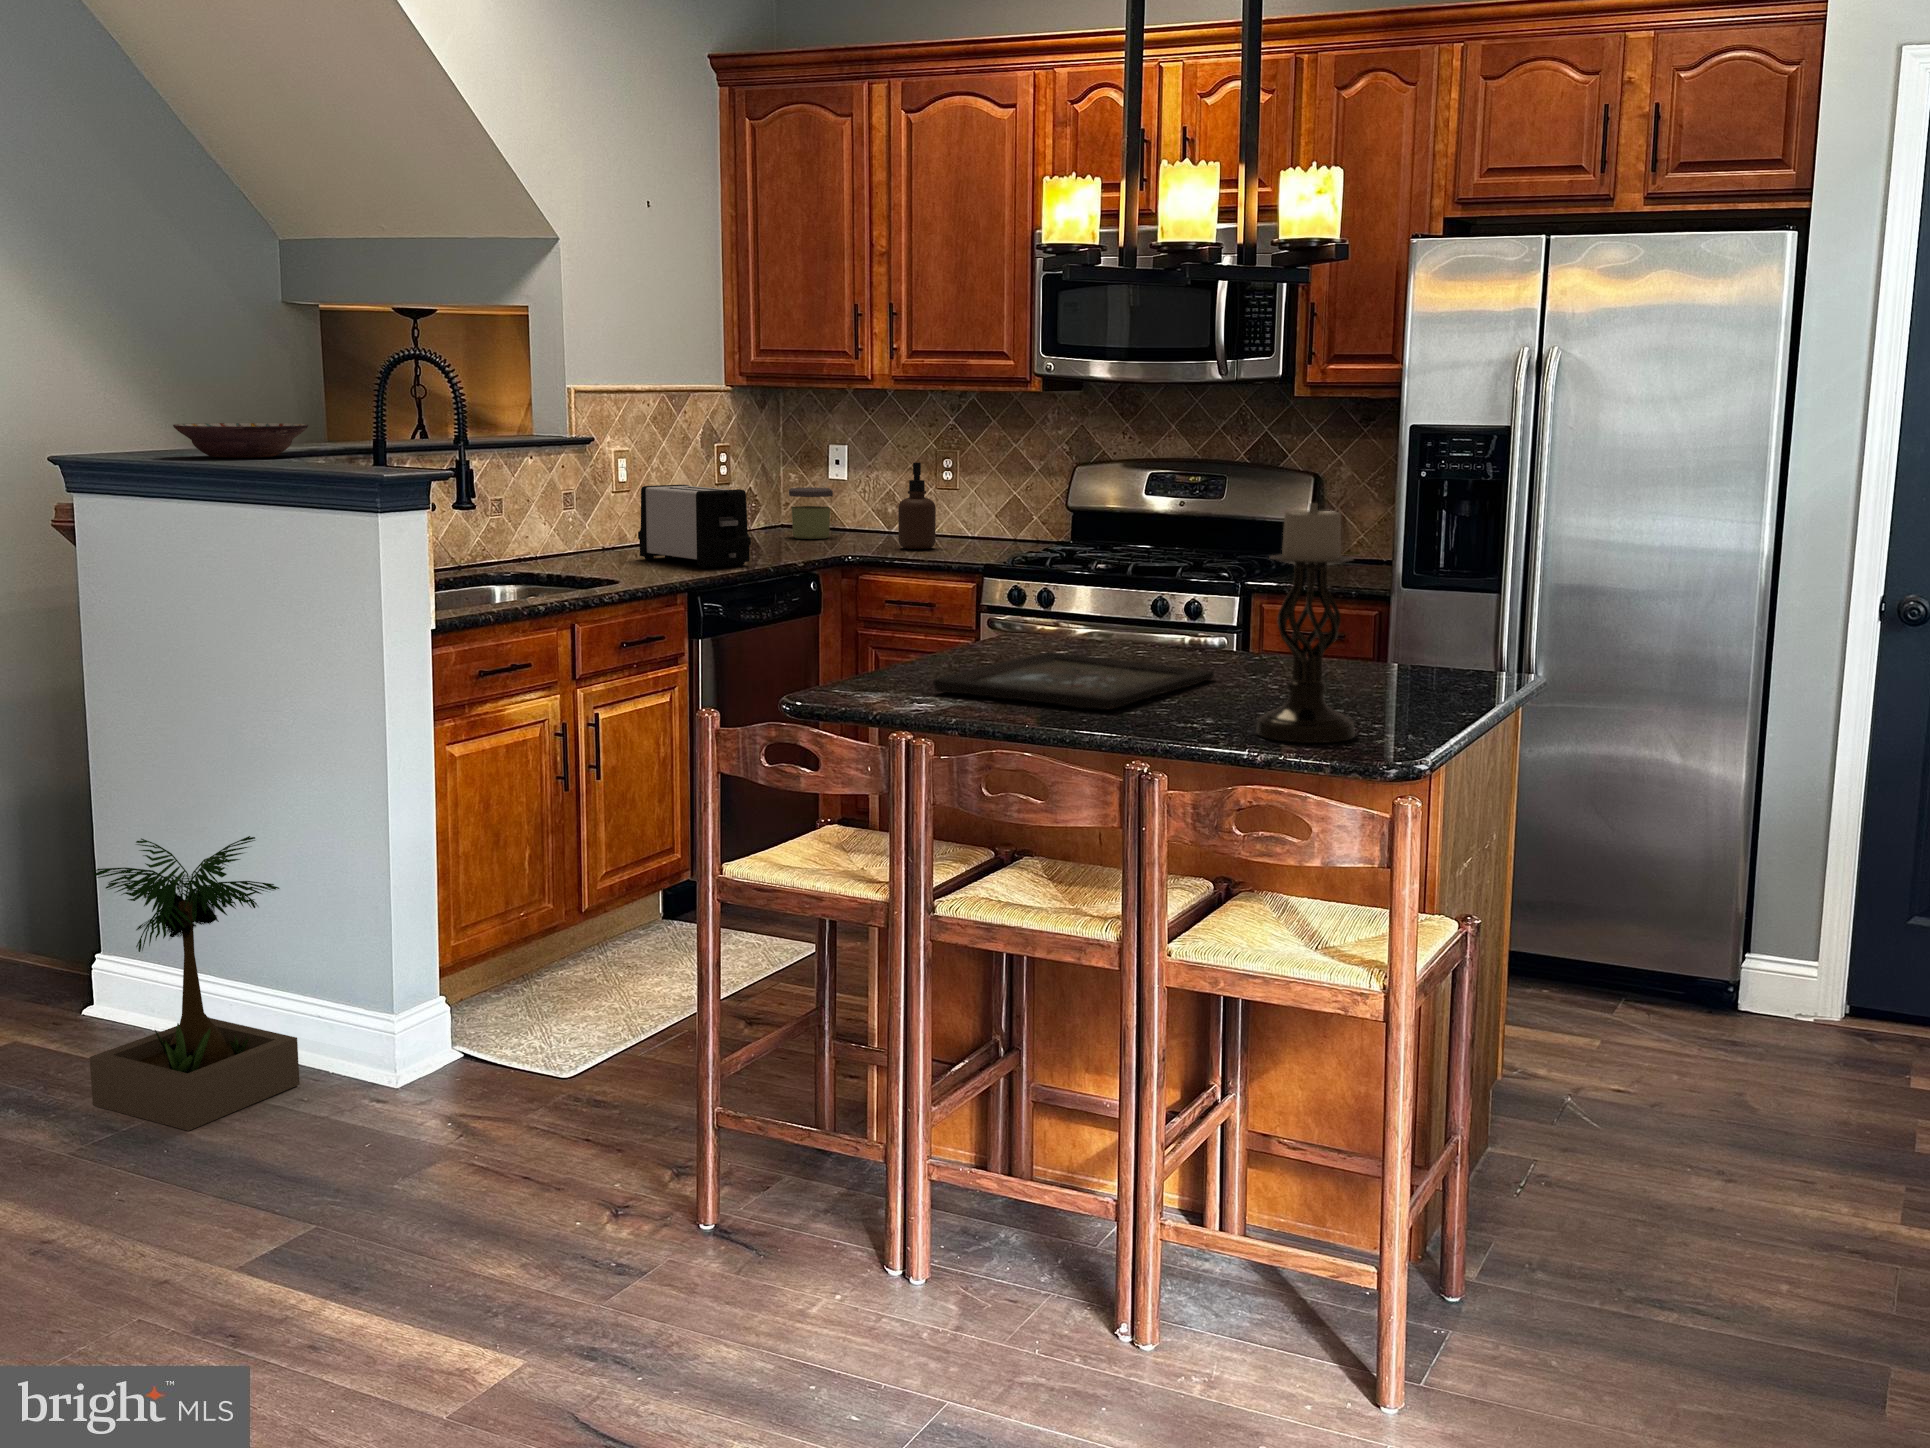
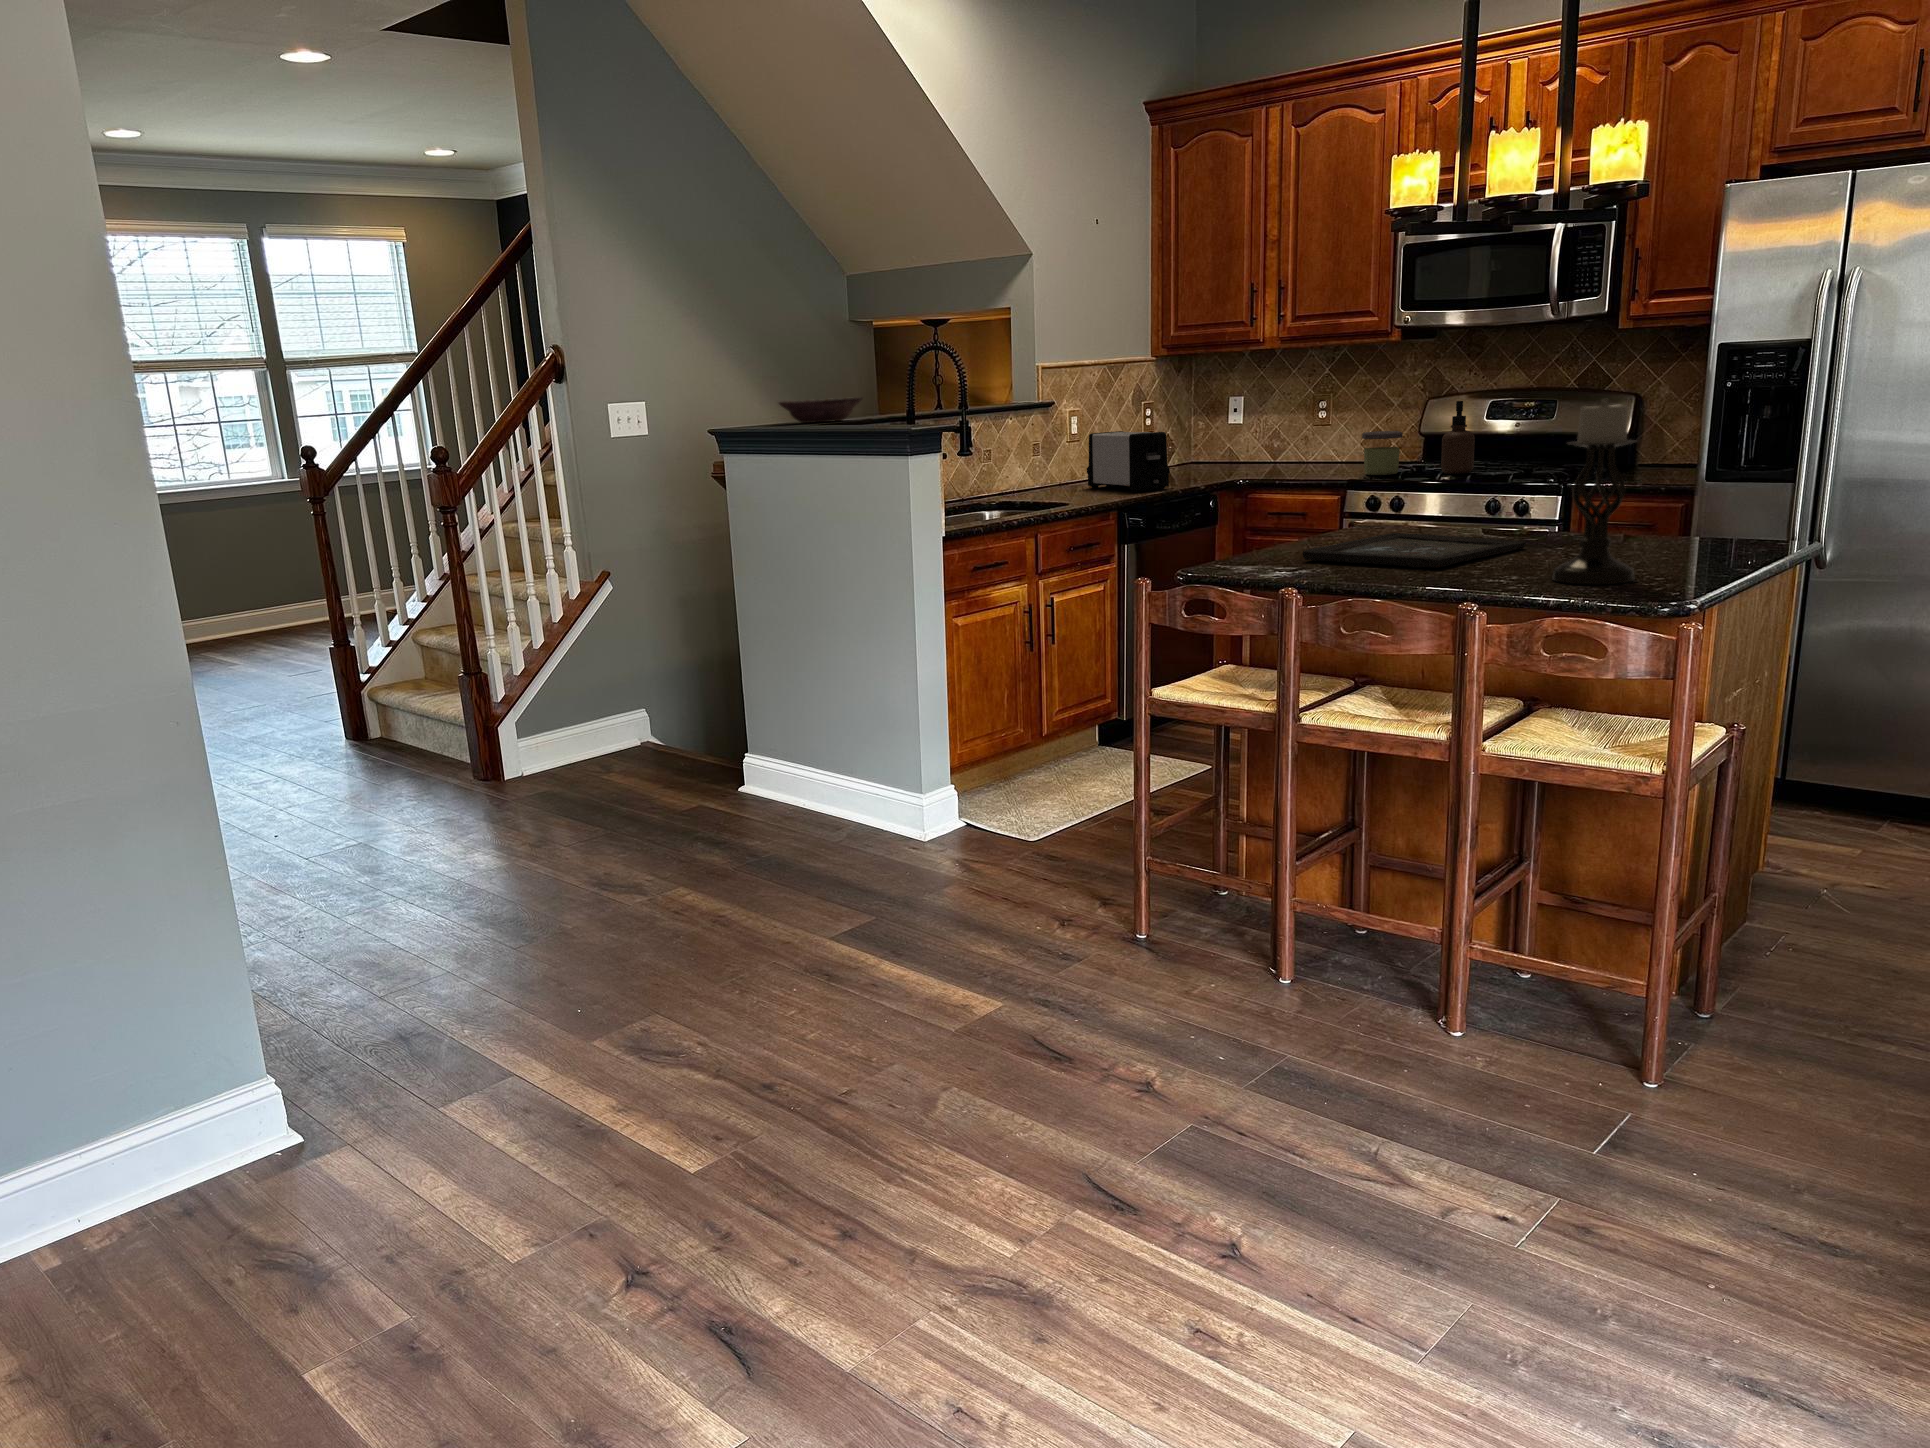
soap dispenser: present [898,462,936,549] -> present [1441,401,1475,474]
jar: present [789,487,833,539] -> present [1362,431,1403,475]
potted plant: present [89,836,300,1131] -> none [725,672,868,862]

